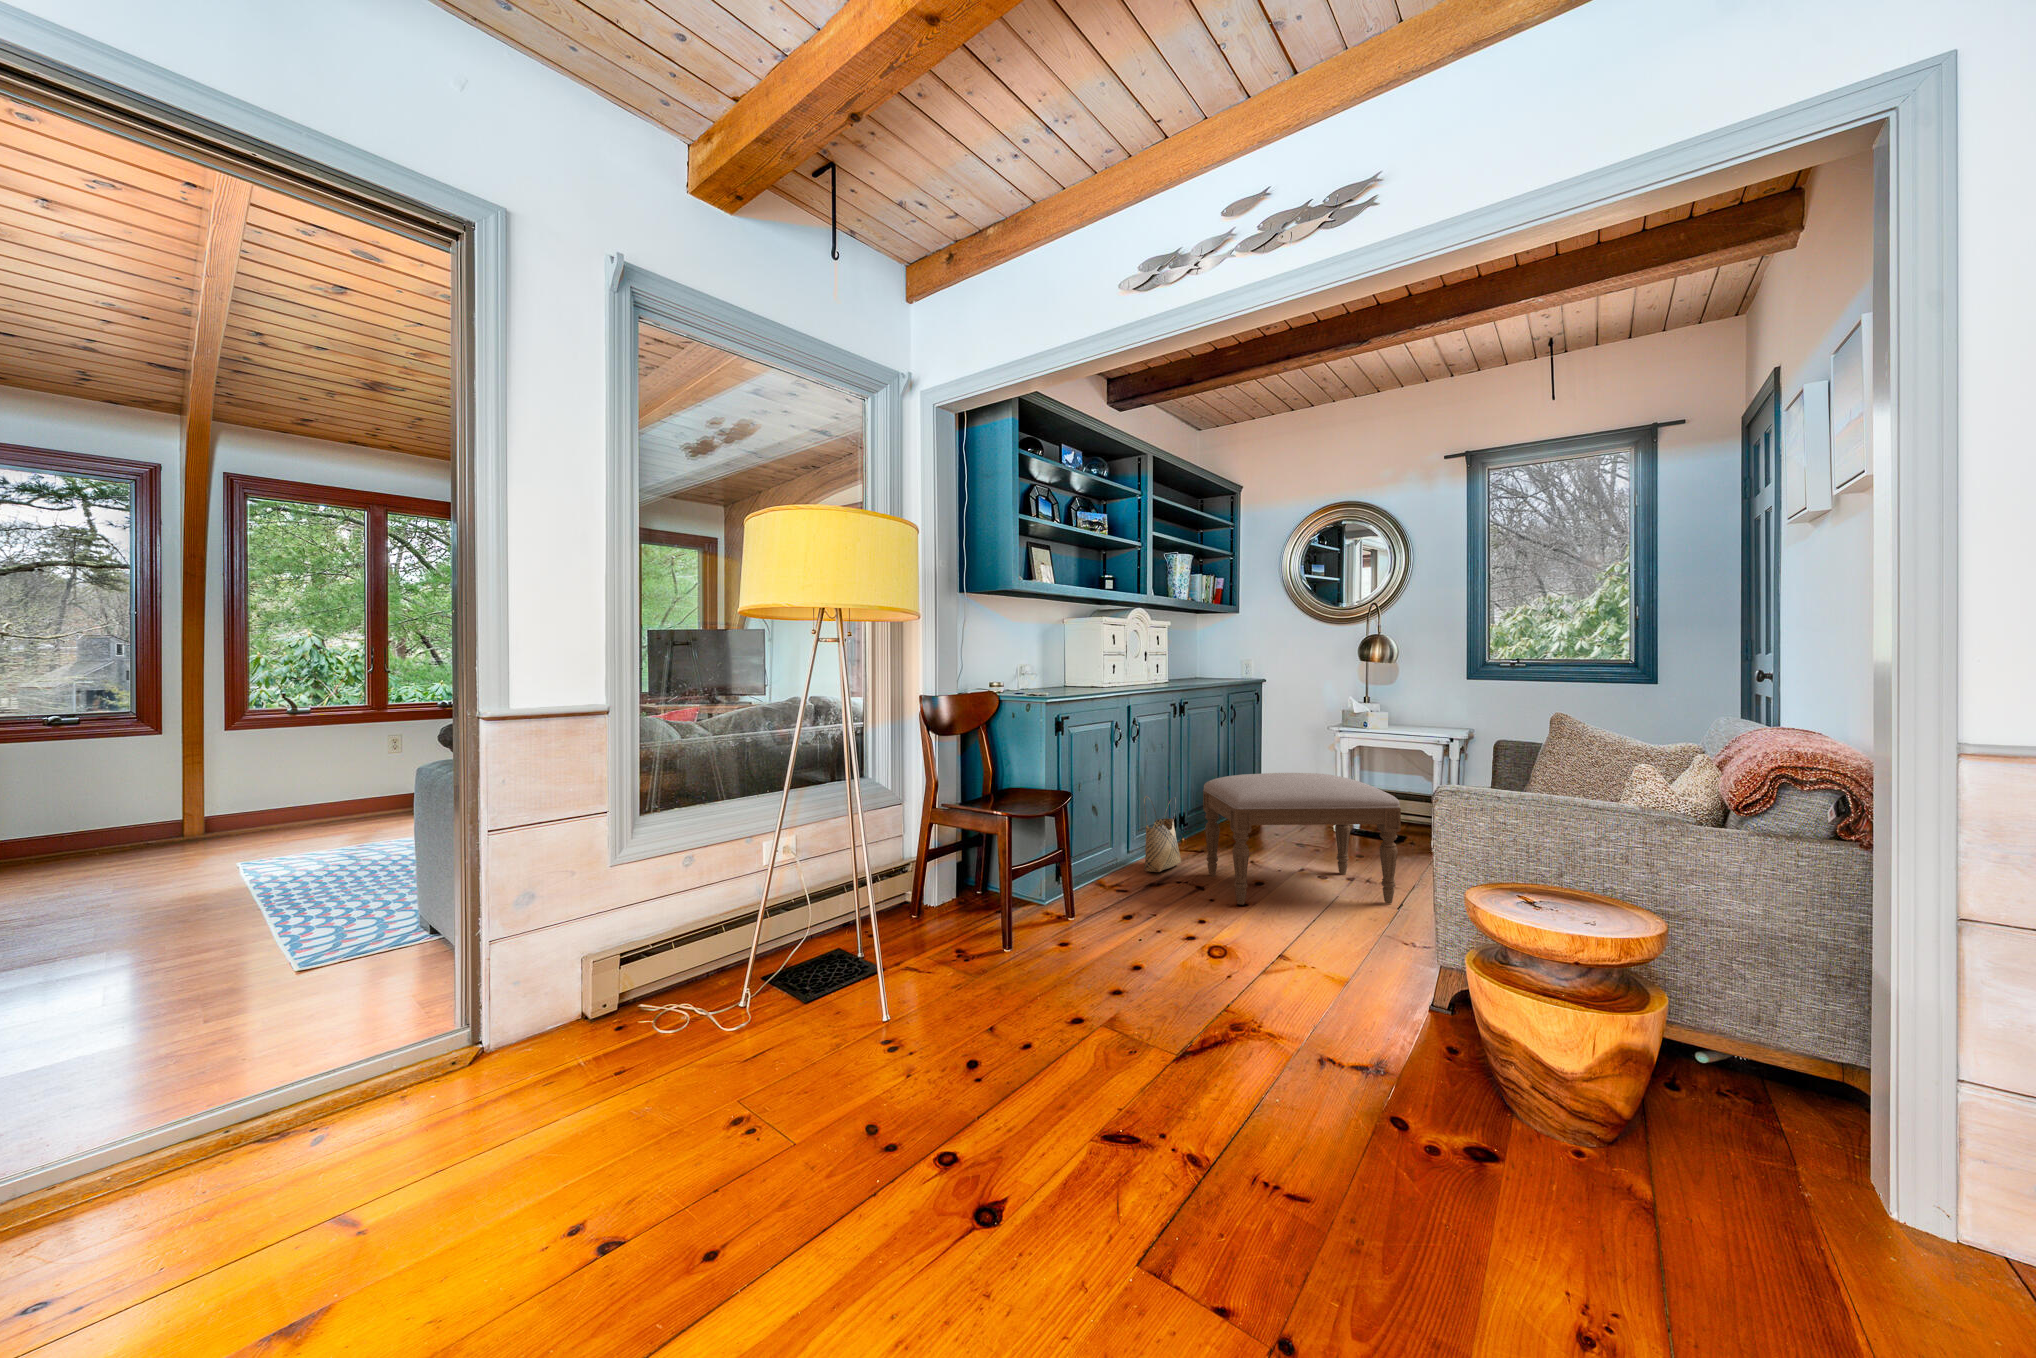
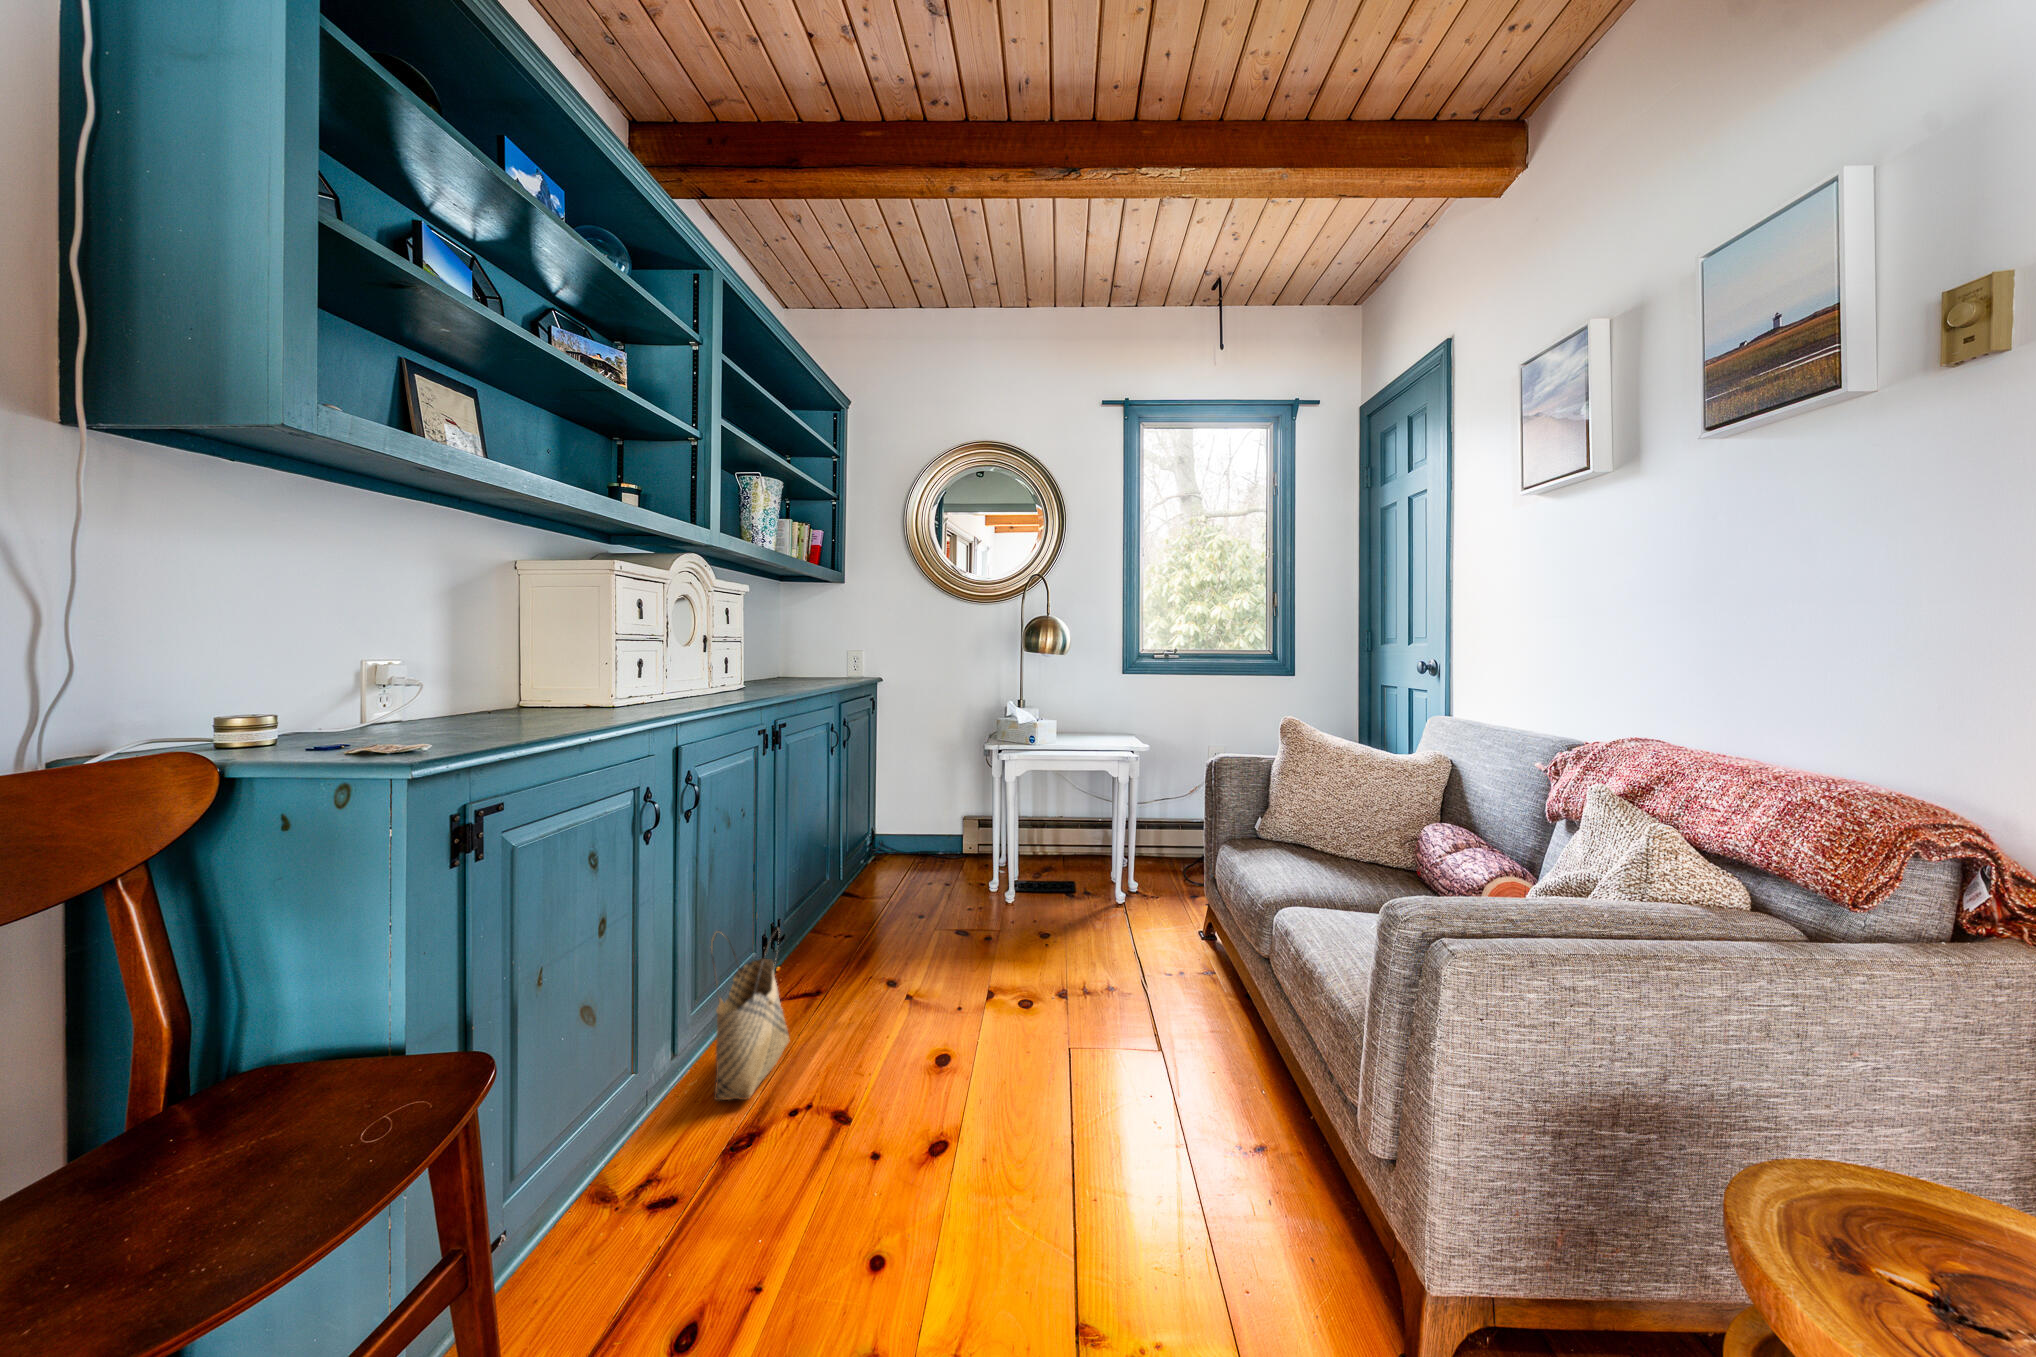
ottoman: present [1203,773,1401,905] -> none [836,840,1178,1180]

